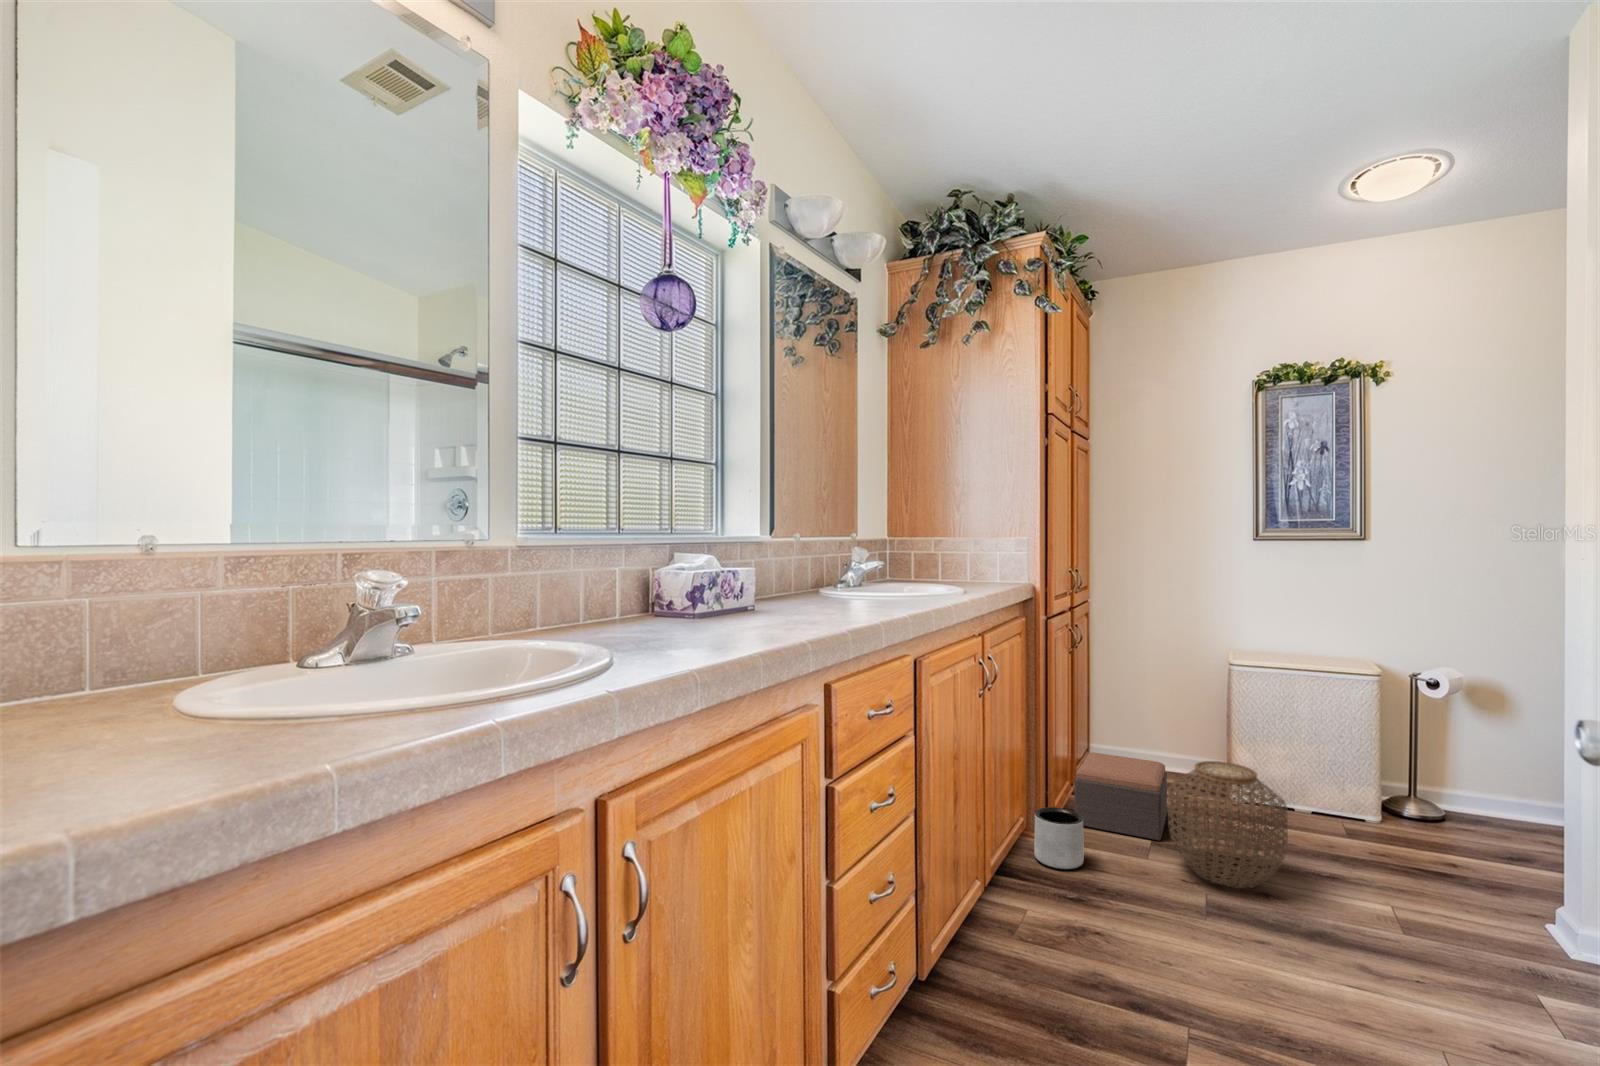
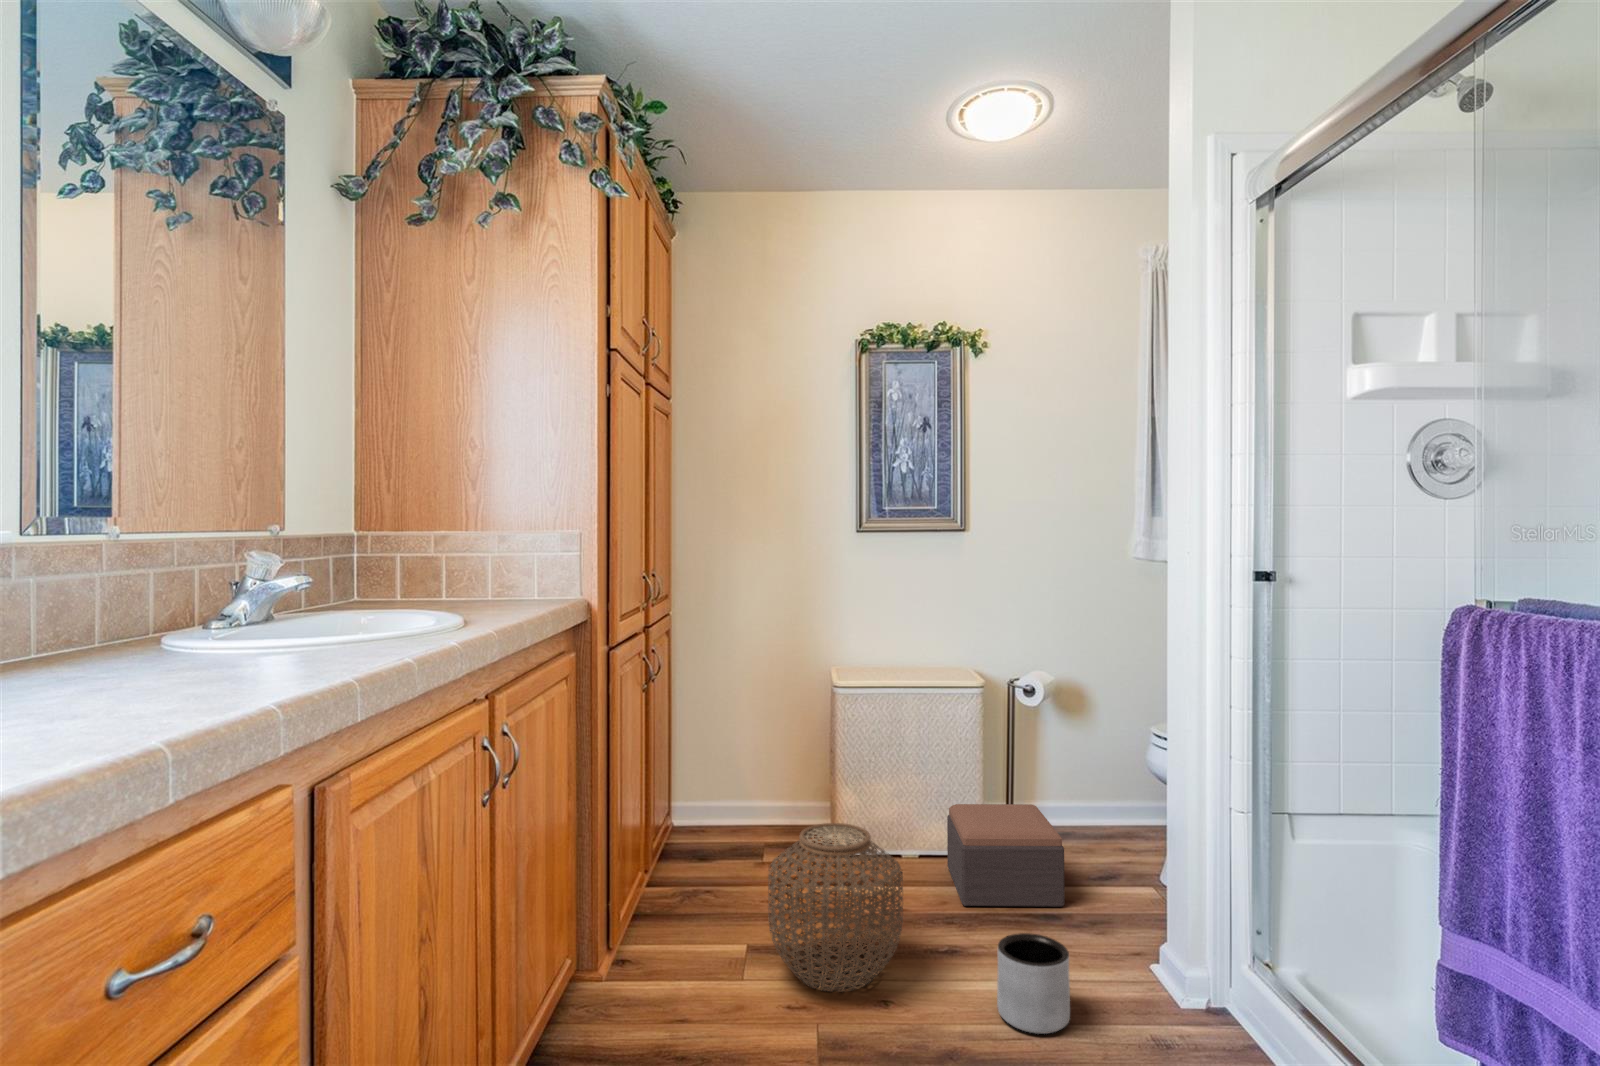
footstool: present [1074,752,1167,840] -> present [947,804,1064,907]
planter: present [1034,807,1084,869] -> present [997,933,1070,1034]

